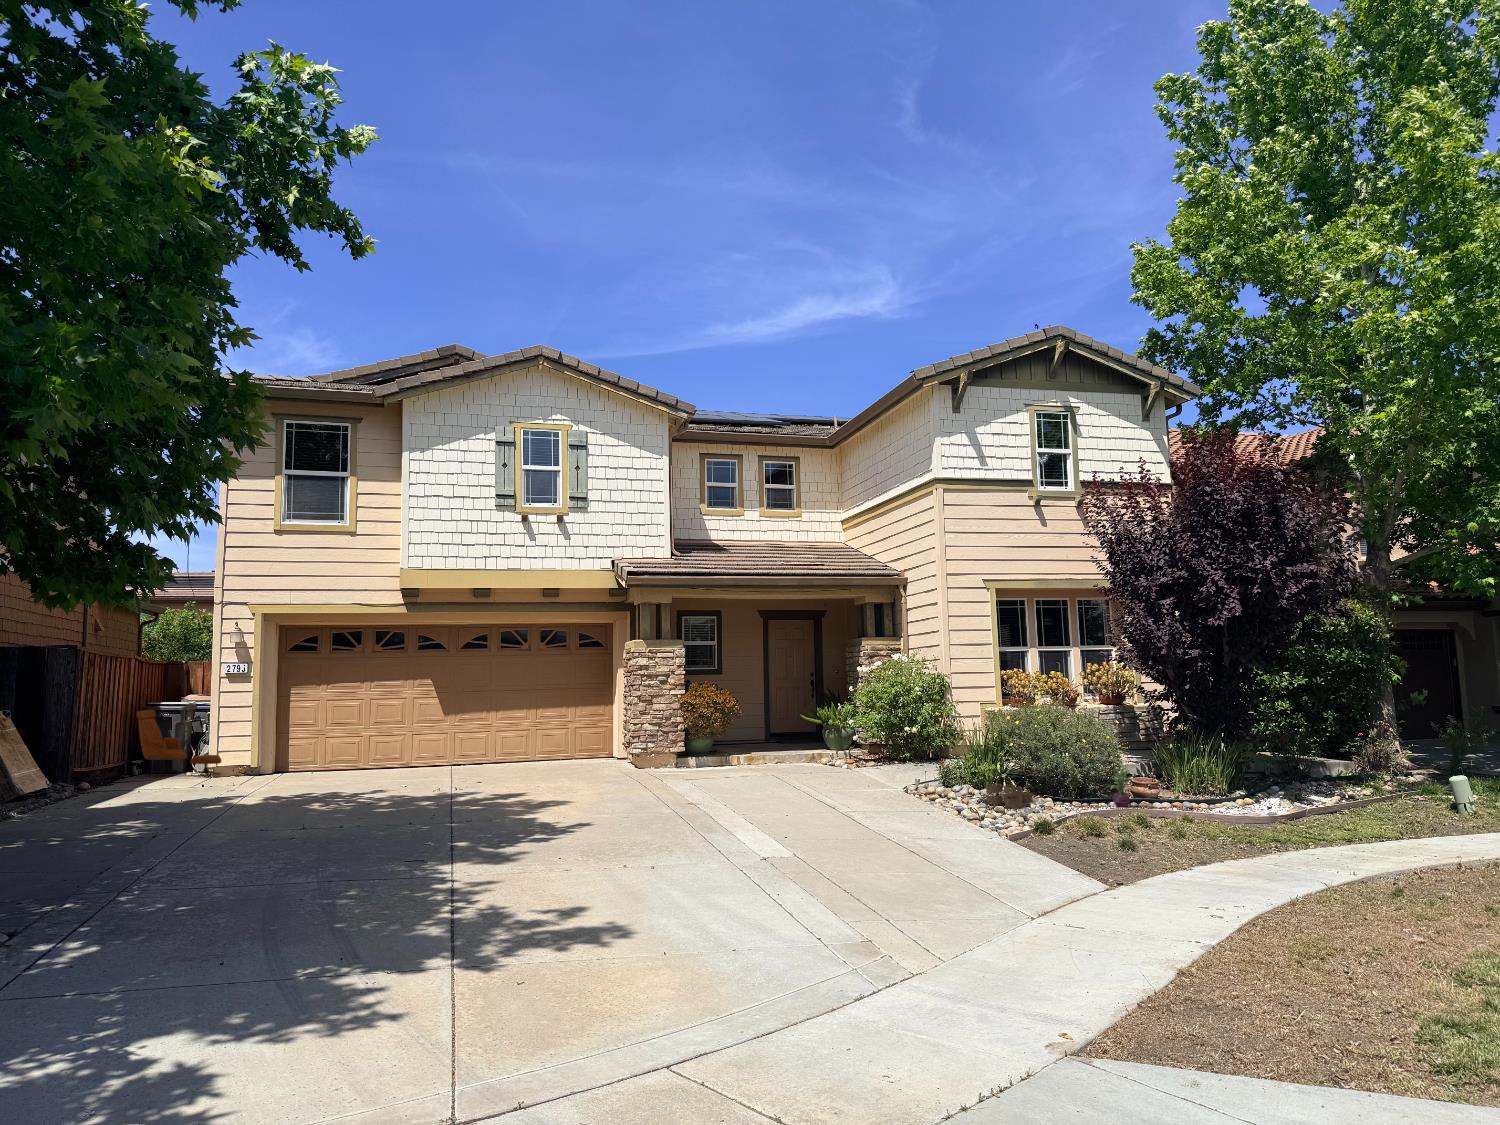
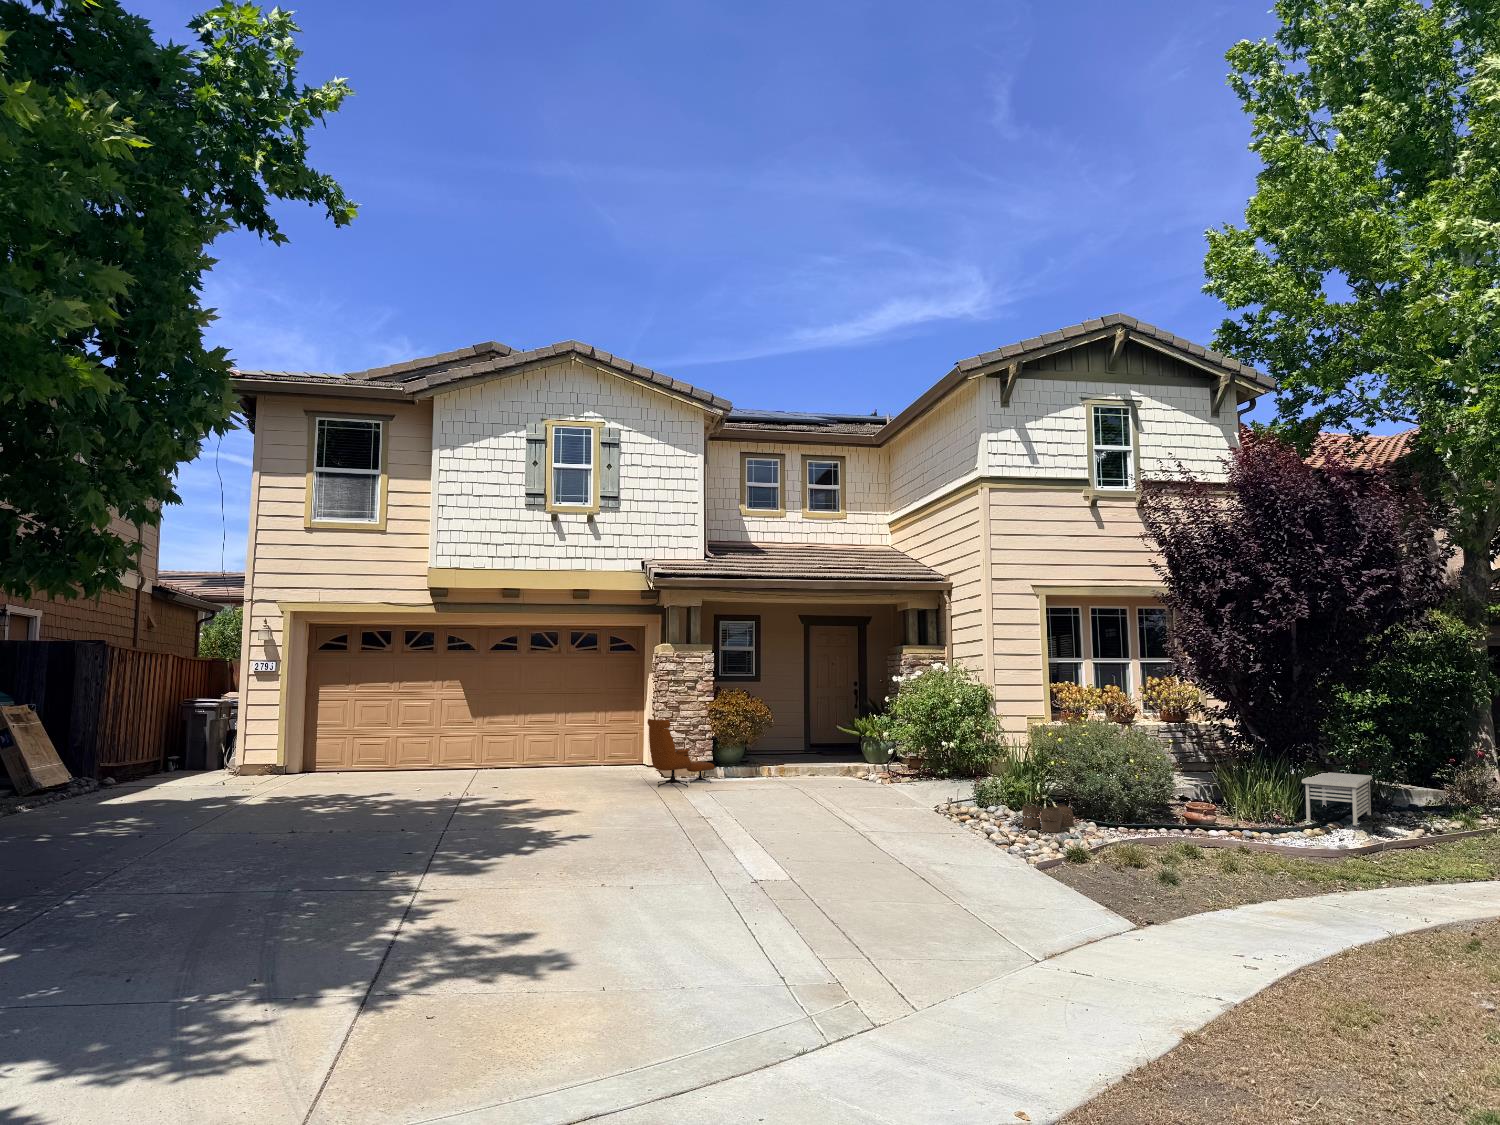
lounge chair: present [137,710,221,777] -> present [647,719,714,787]
storage bench: none [1231,747,1291,794] -> present [1302,772,1372,826]
decorative plant: present [1106,764,1134,807] -> none [1141,786,1198,835]

